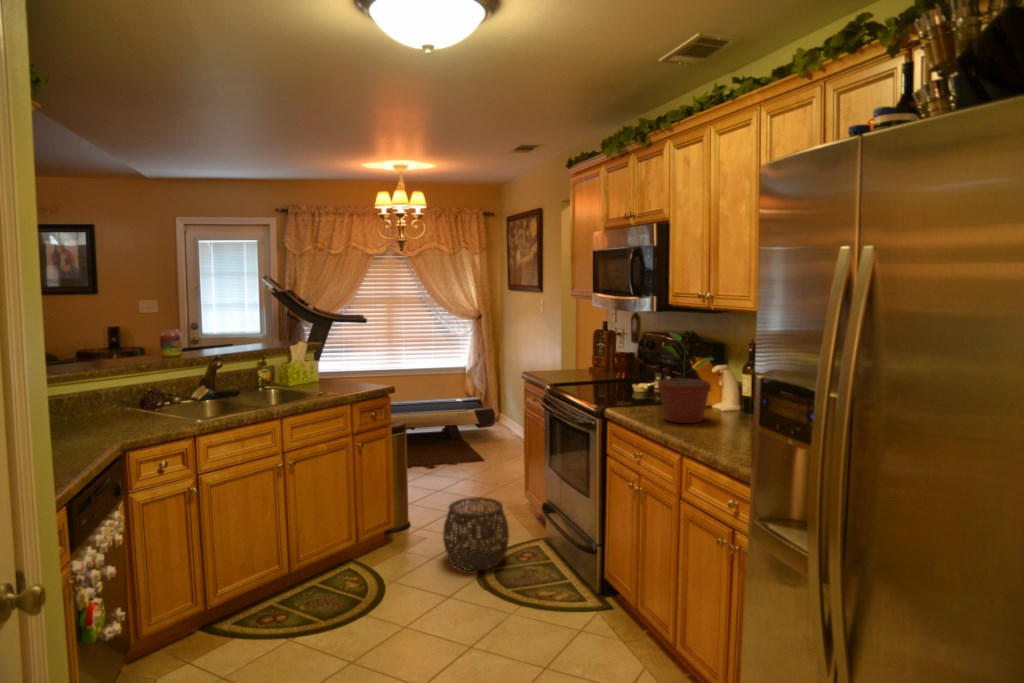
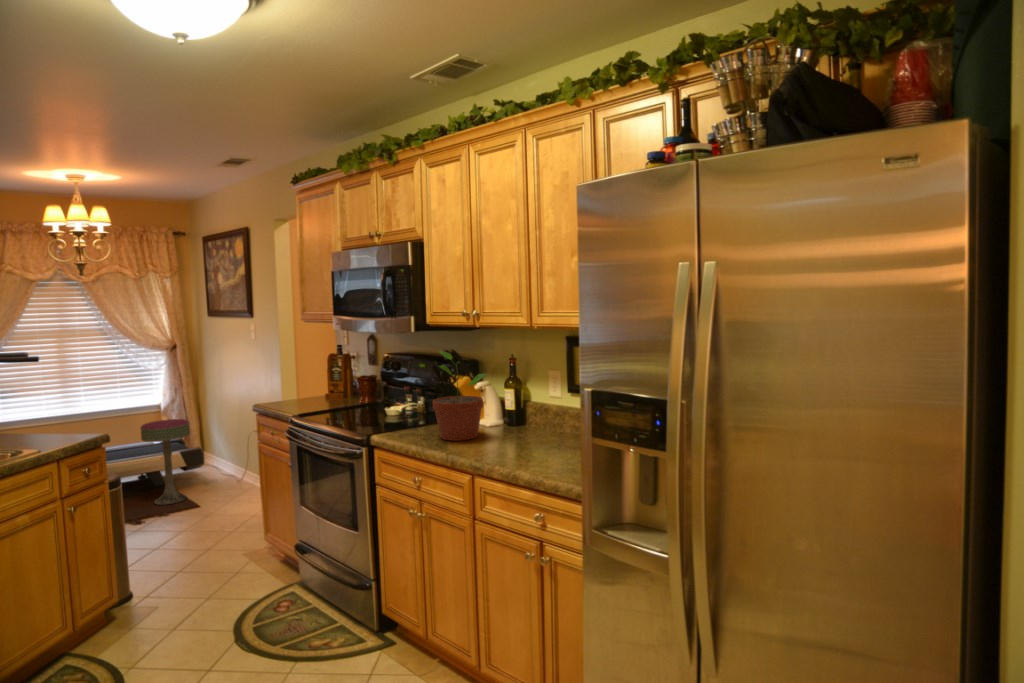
bar stool: none [445,381,482,454] -> present [140,419,190,505]
woven basket: present [443,497,509,571] -> none [178,552,263,644]

